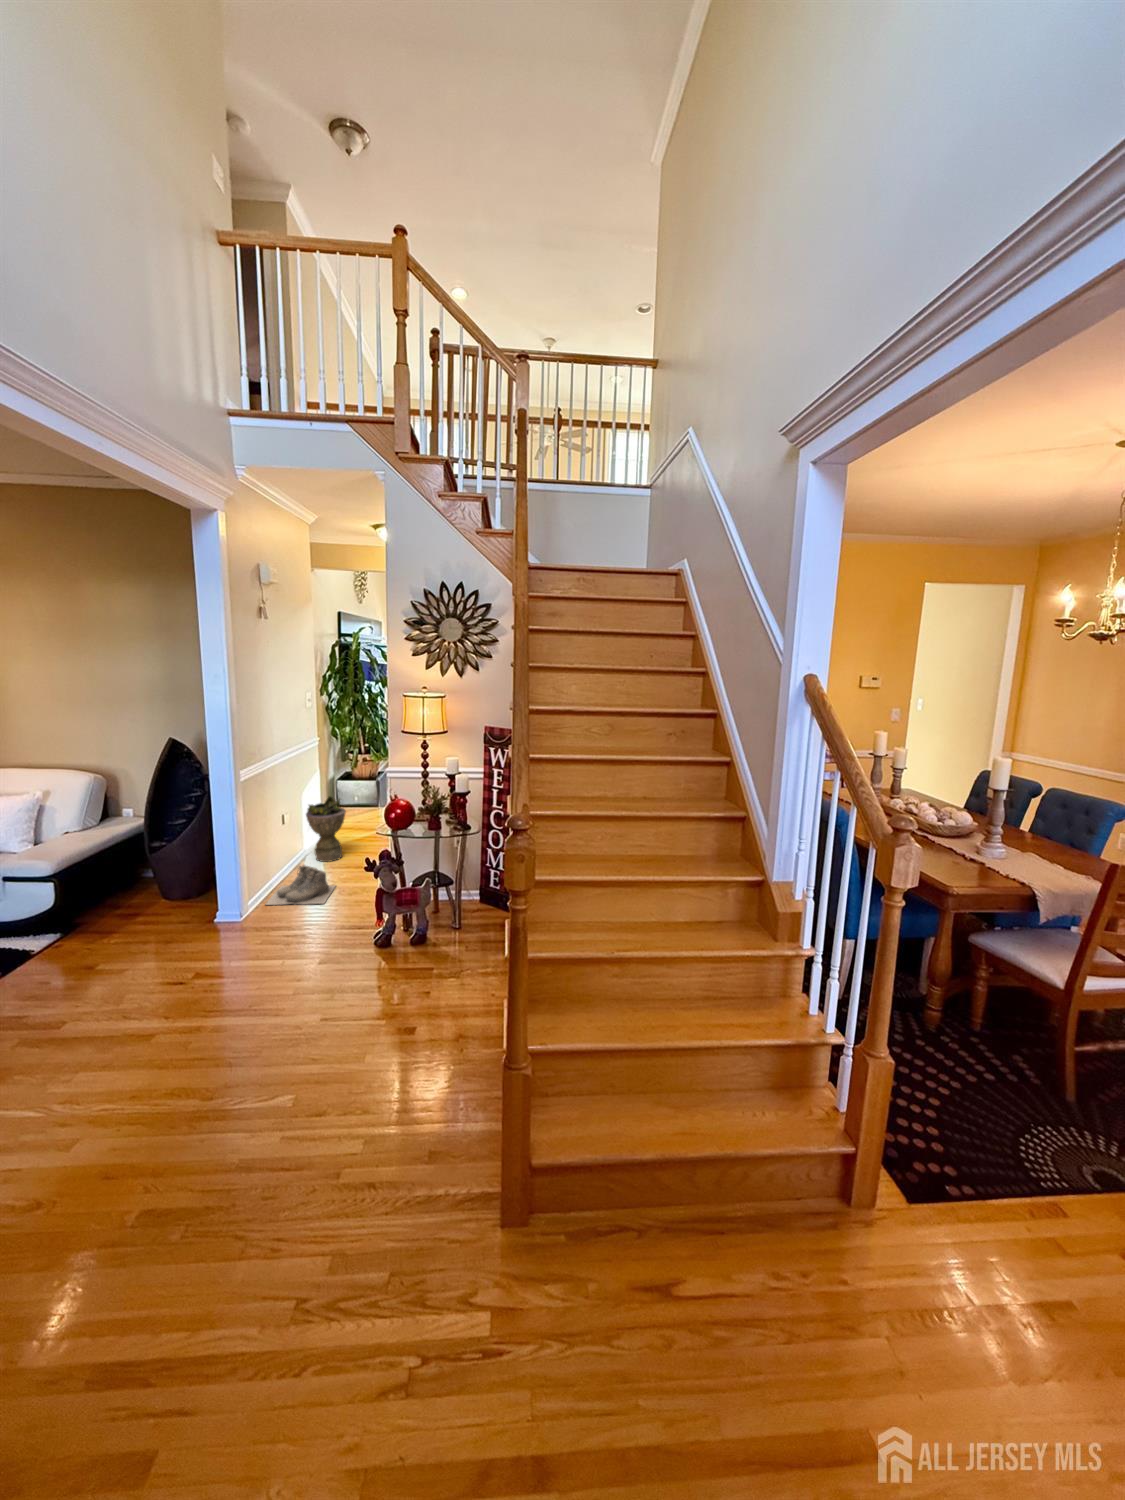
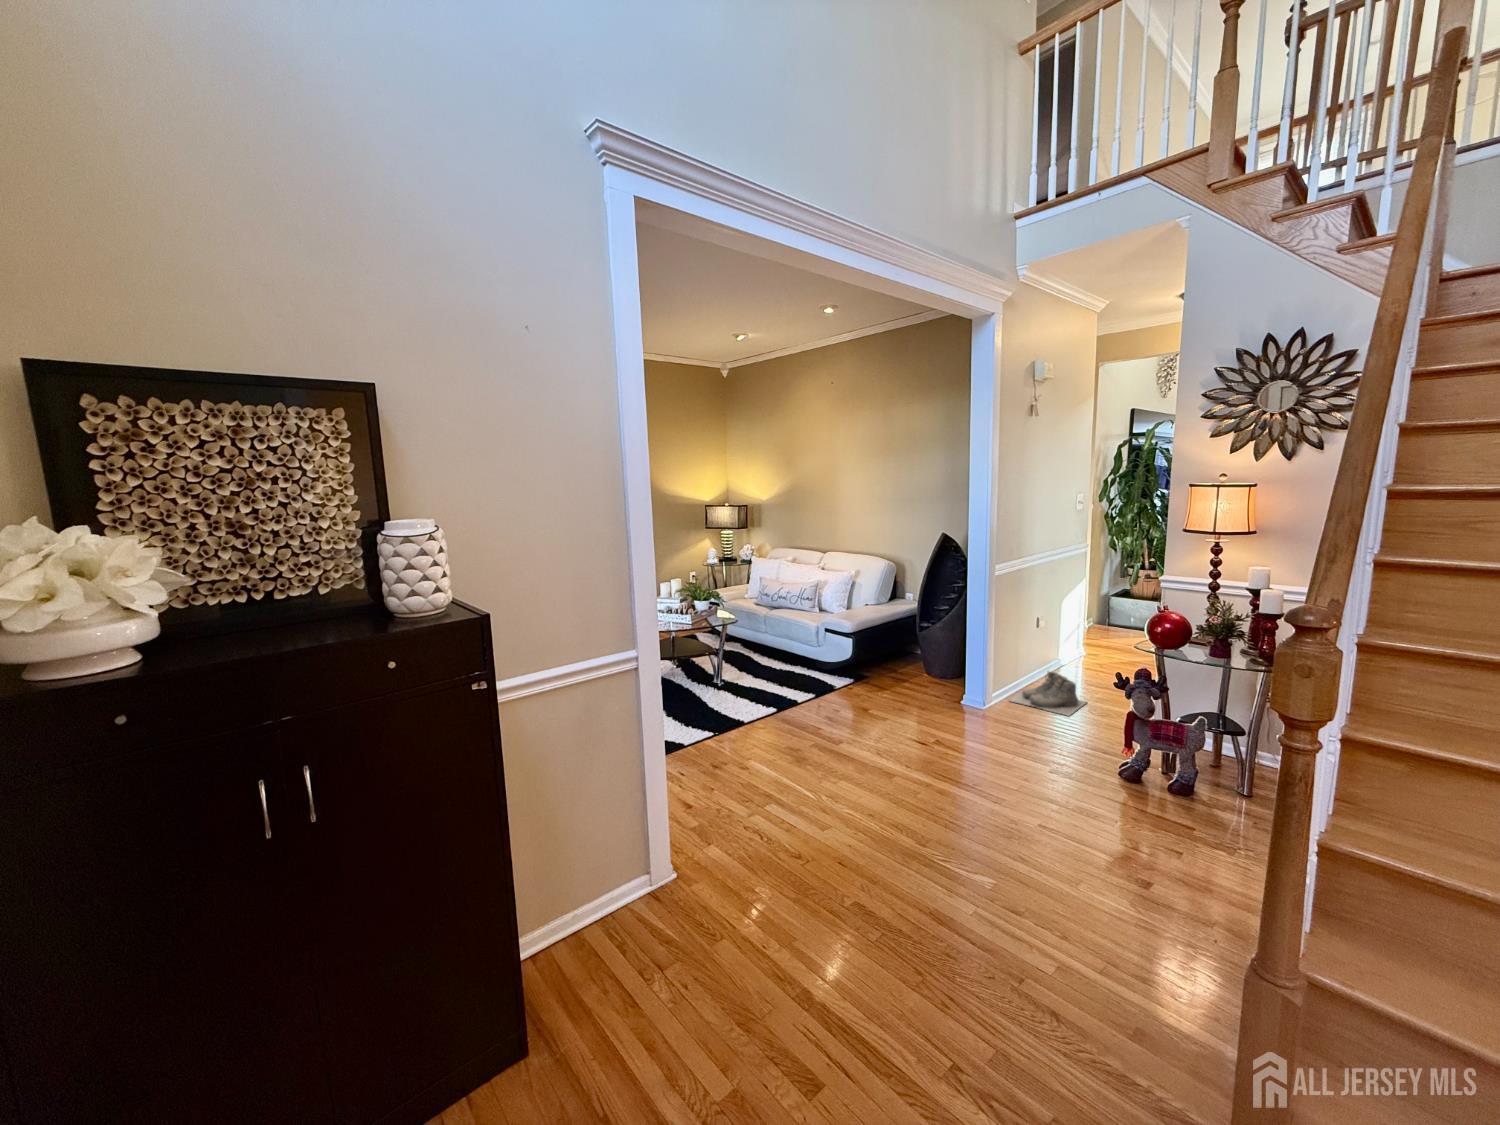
planter: present [306,796,346,862] -> none [1064,606,1111,677]

